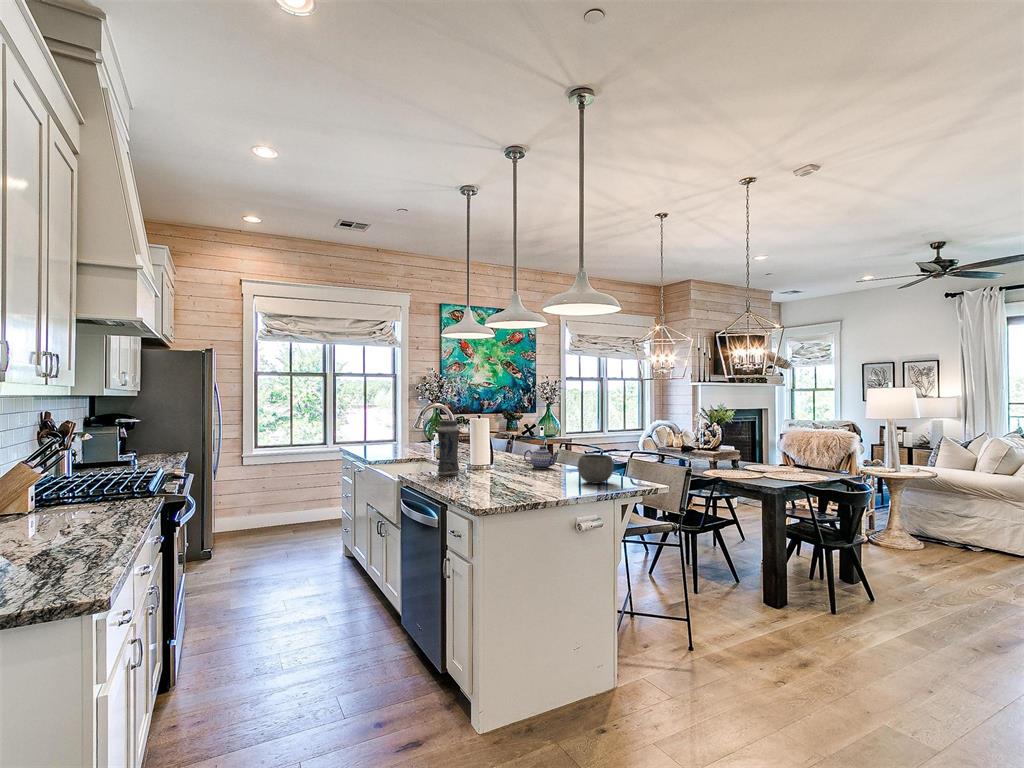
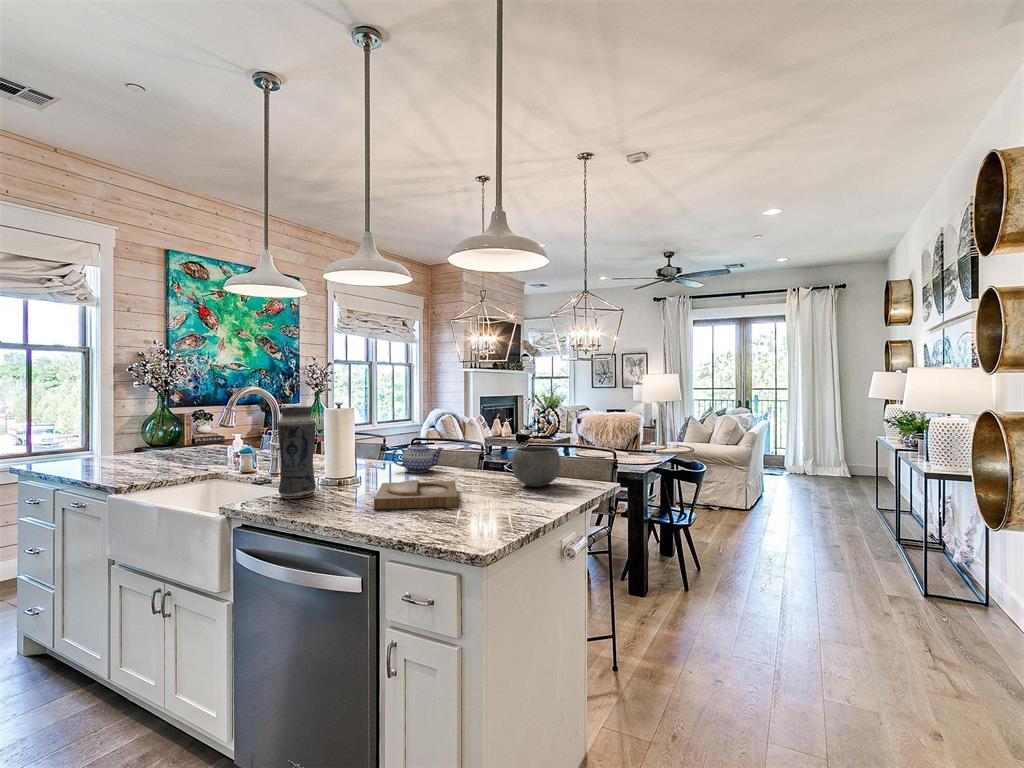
tray: none [473,471,538,488] -> present [374,480,458,509]

